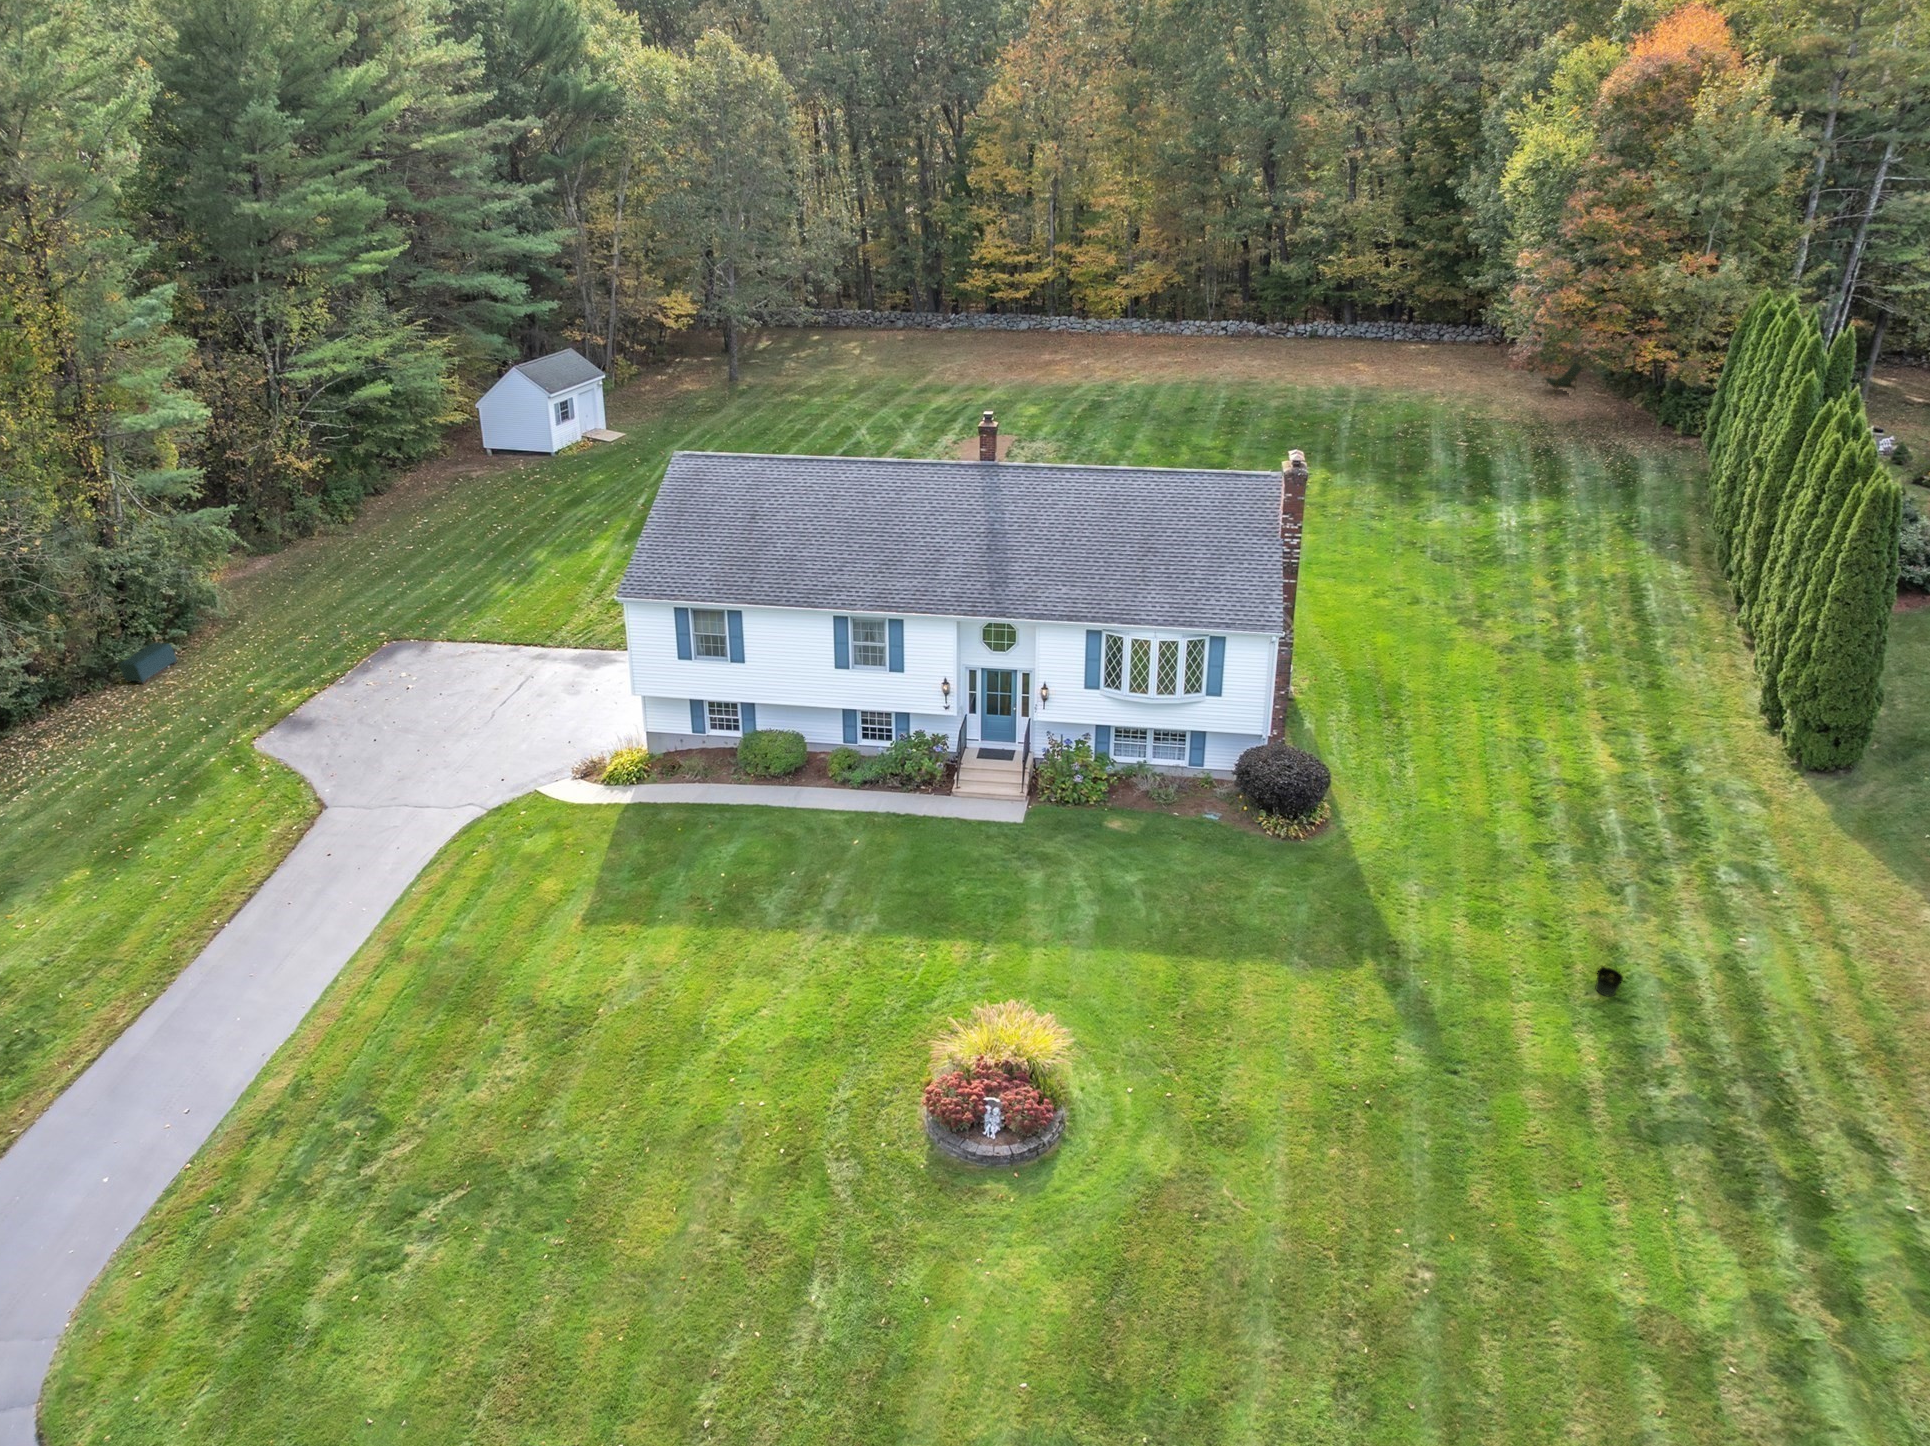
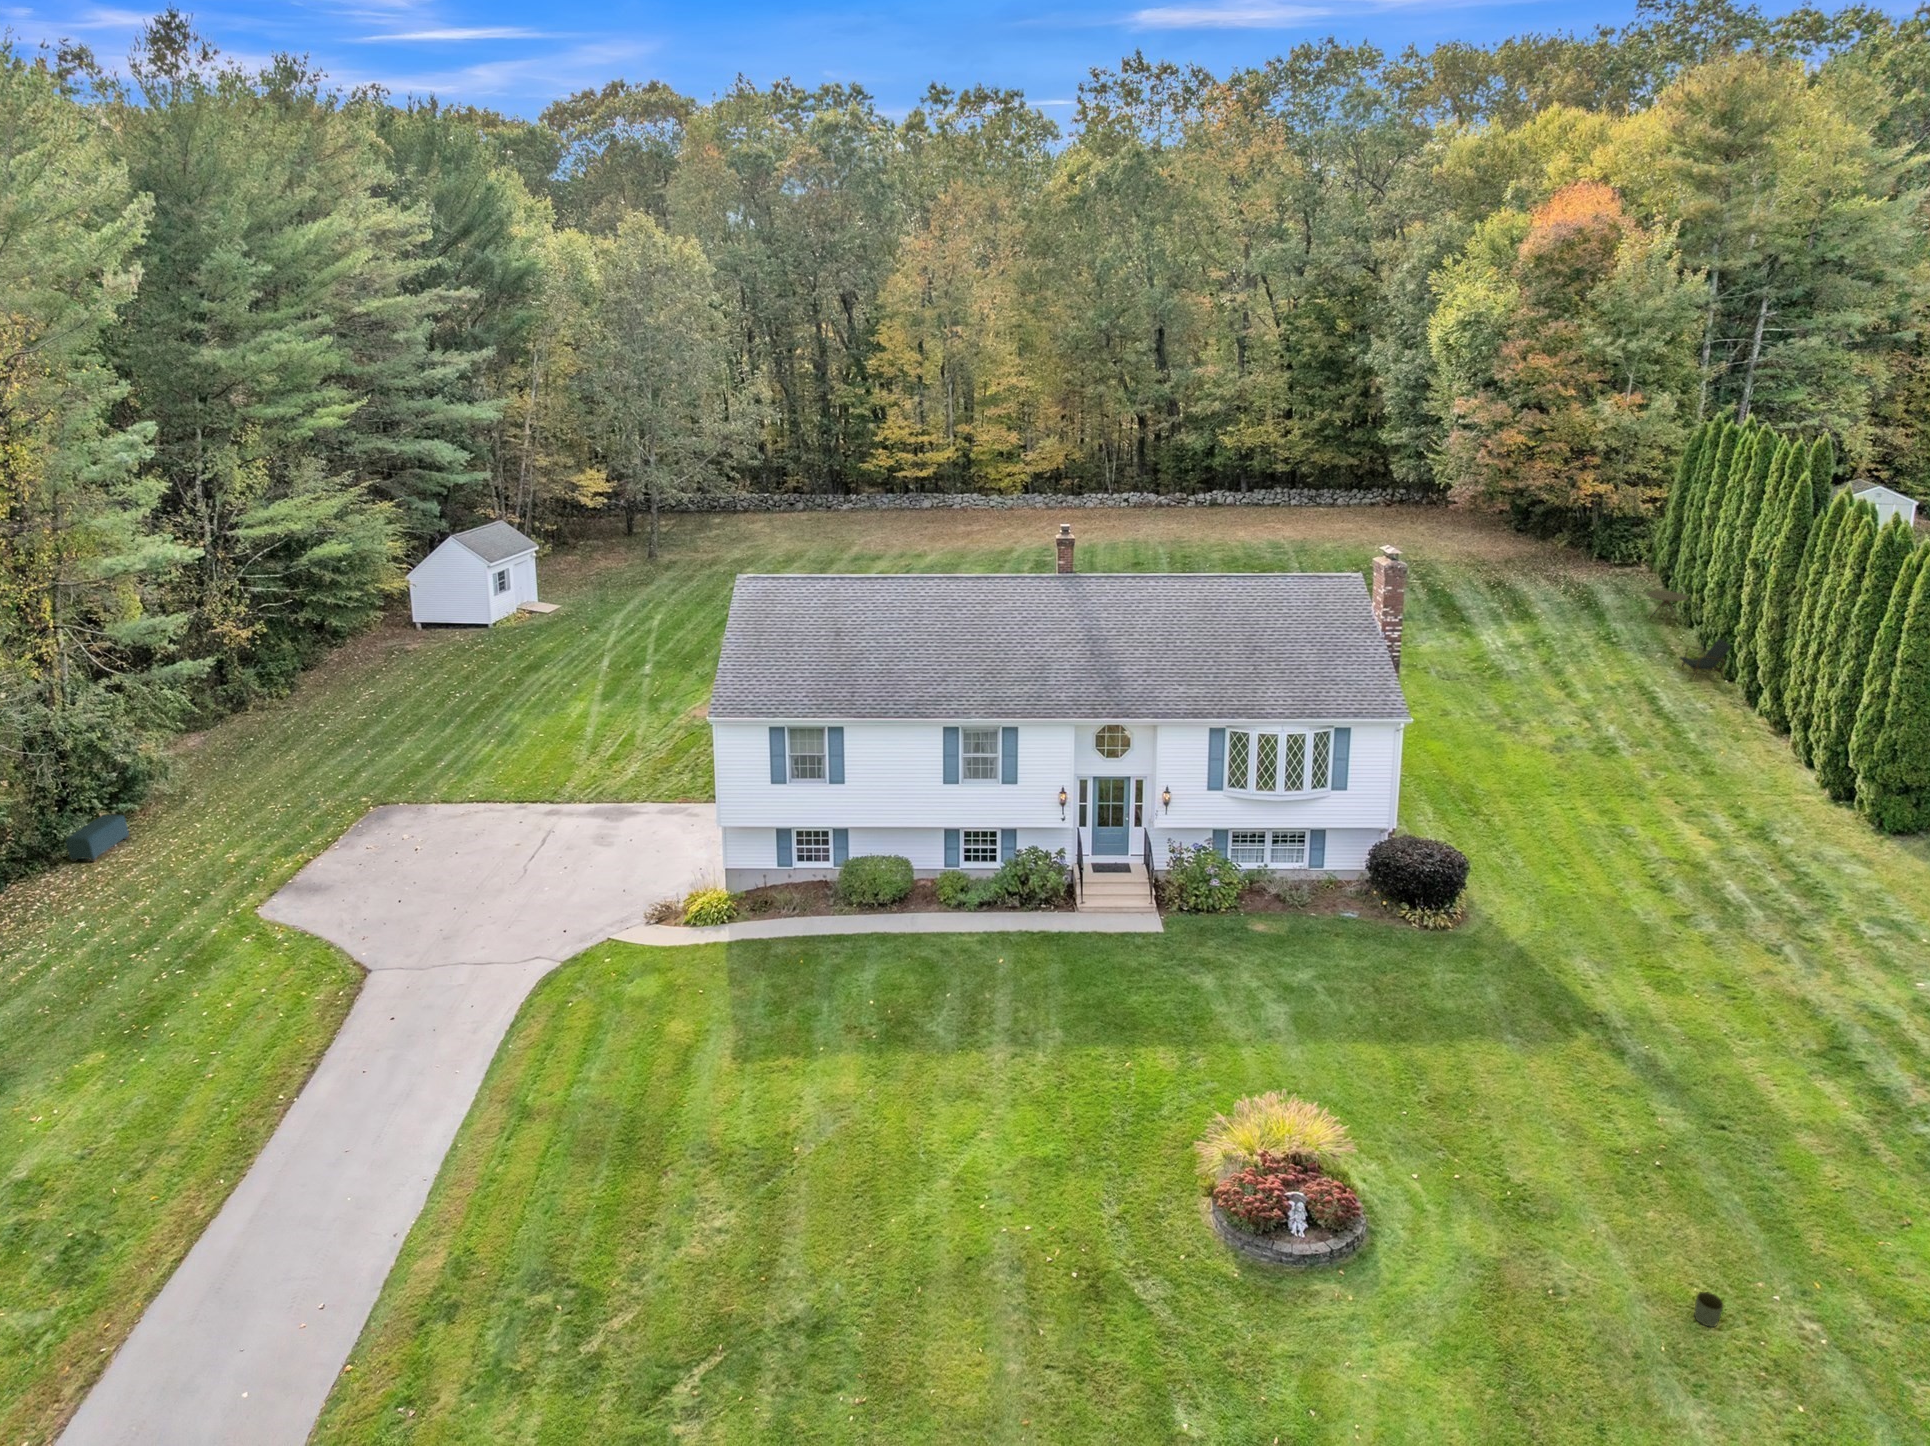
lounge chair: present [1545,362,1582,391] -> present [1680,639,1731,679]
round table: none [1667,477,1713,514] -> present [1646,590,1688,617]
bucket: present [1596,966,1623,997] -> none [1811,1010,1840,1040]
planter: none [1318,1238,1342,1269] -> present [1694,1292,1723,1327]

